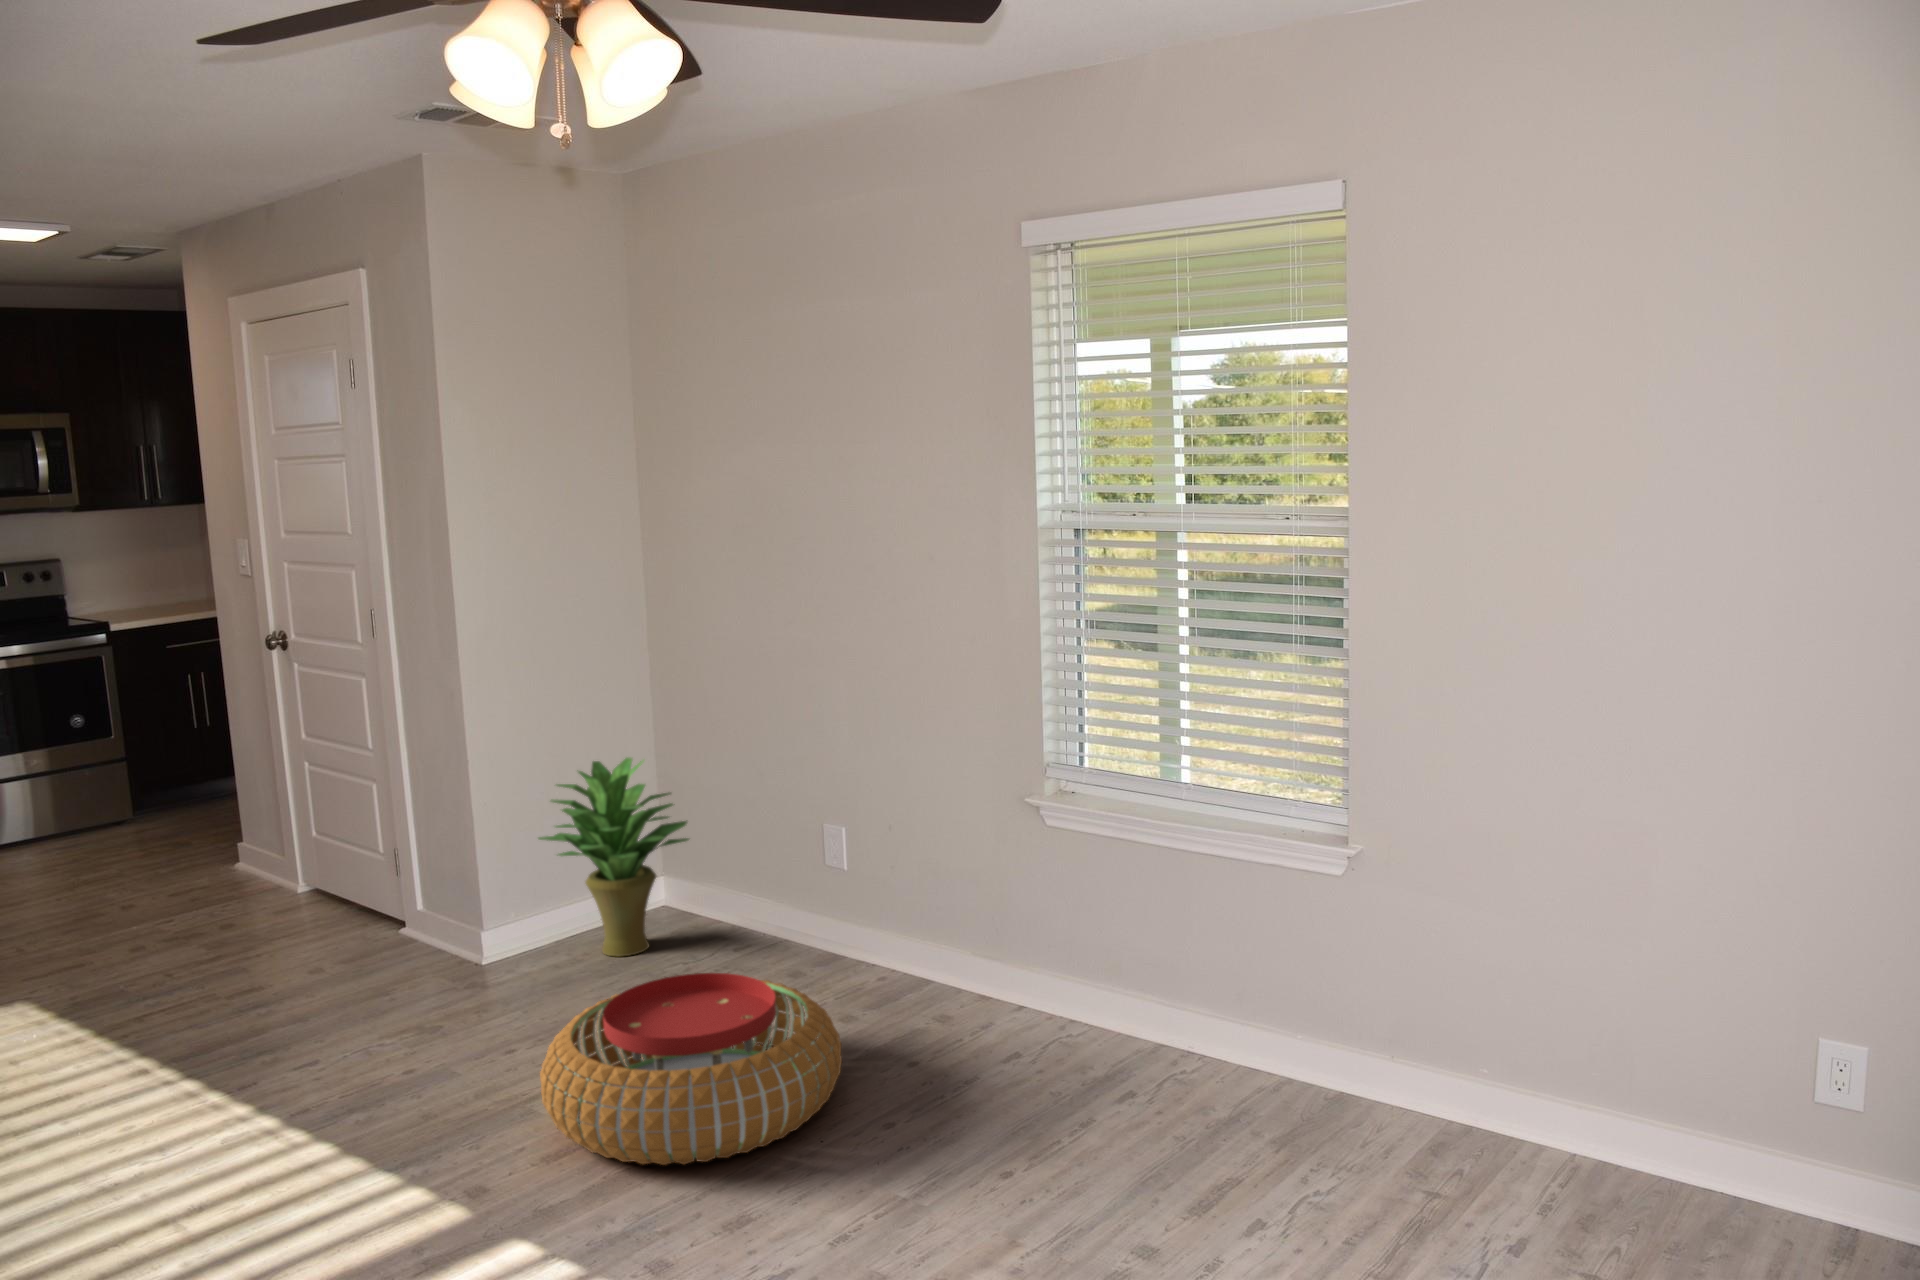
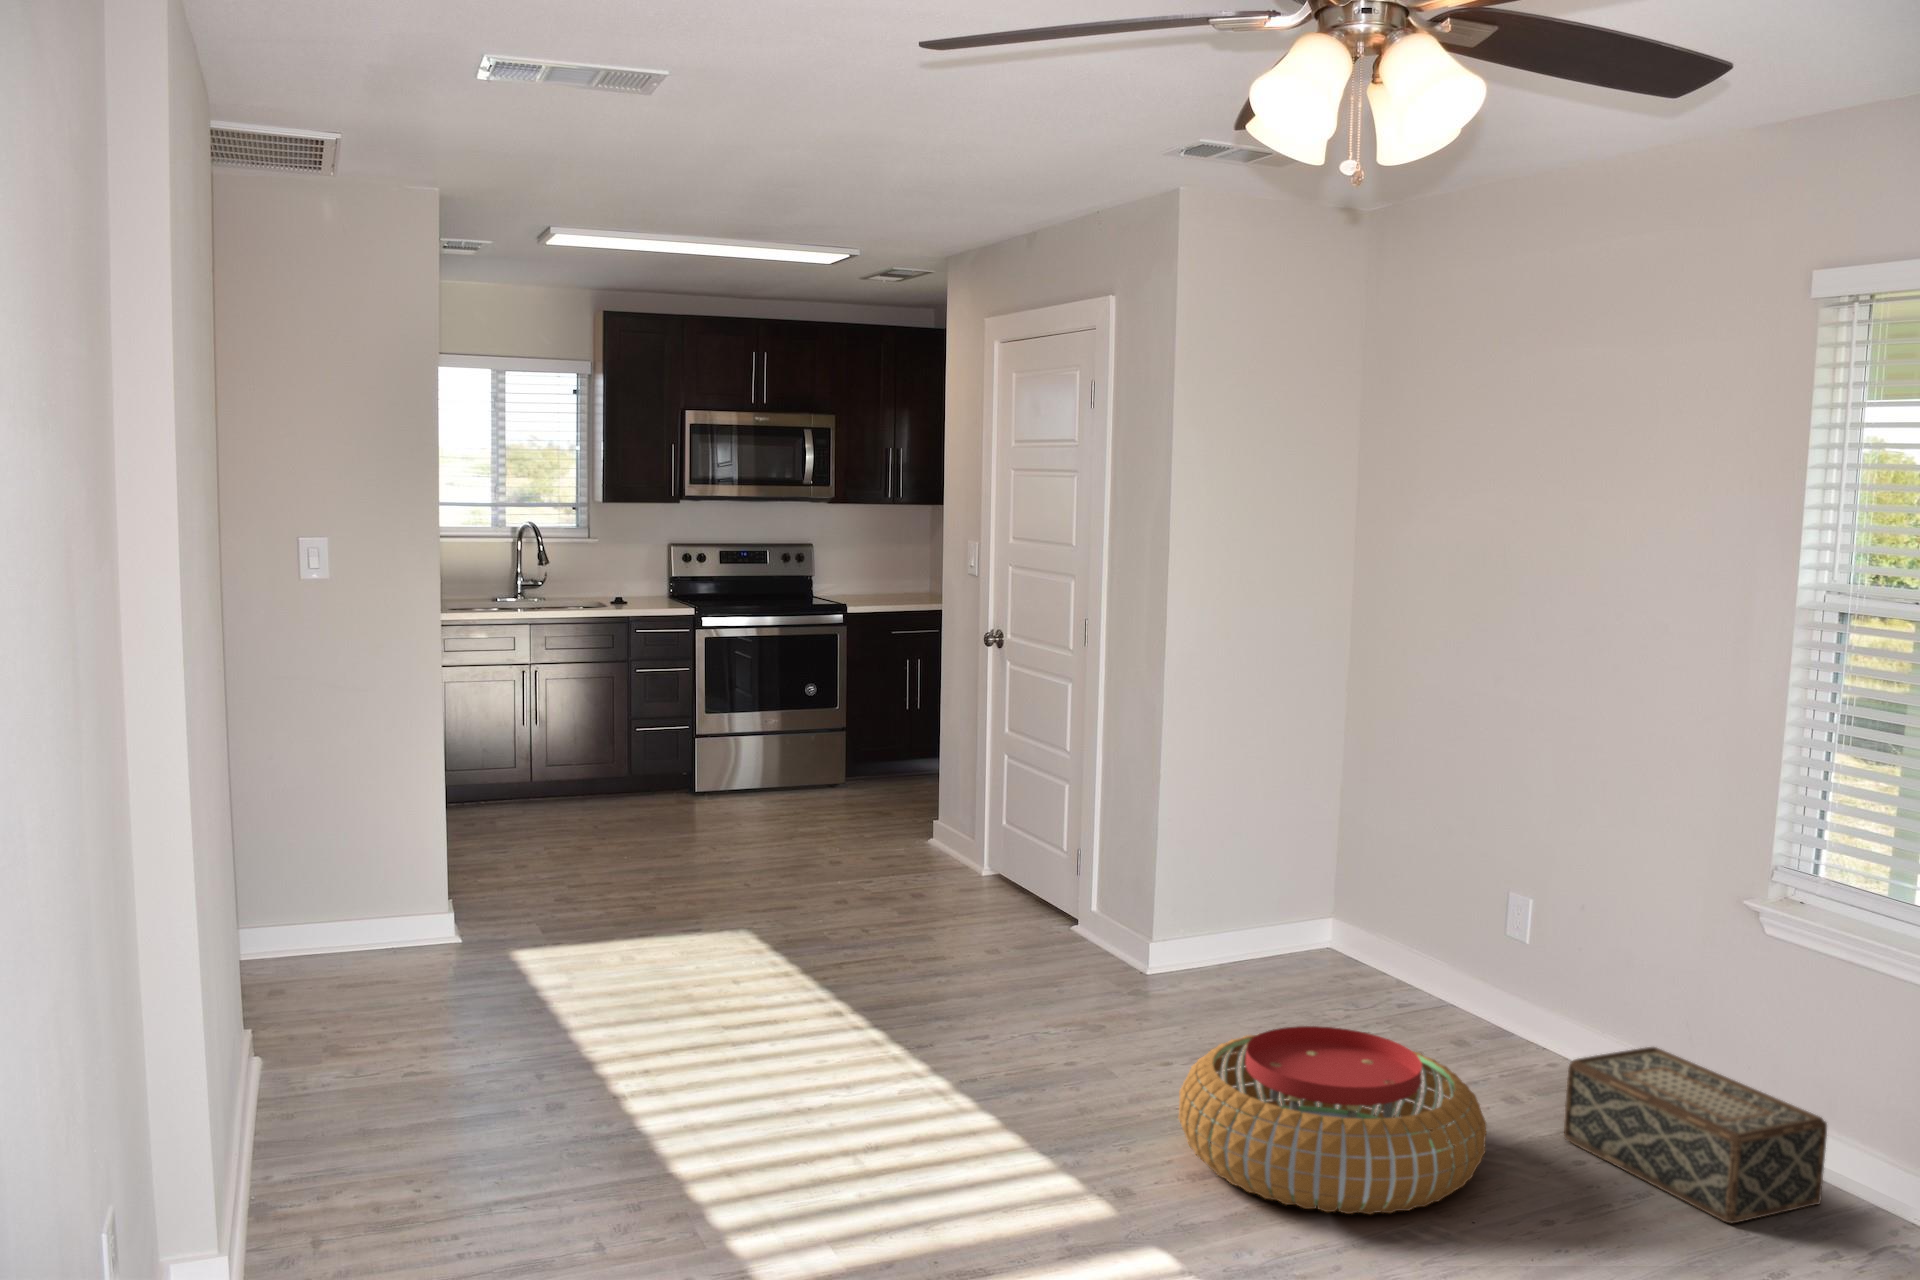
potted plant: present [539,758,689,957] -> none [1208,799,1364,1005]
woven basket: none [900,928,1118,1073] -> present [1564,1047,1827,1223]

